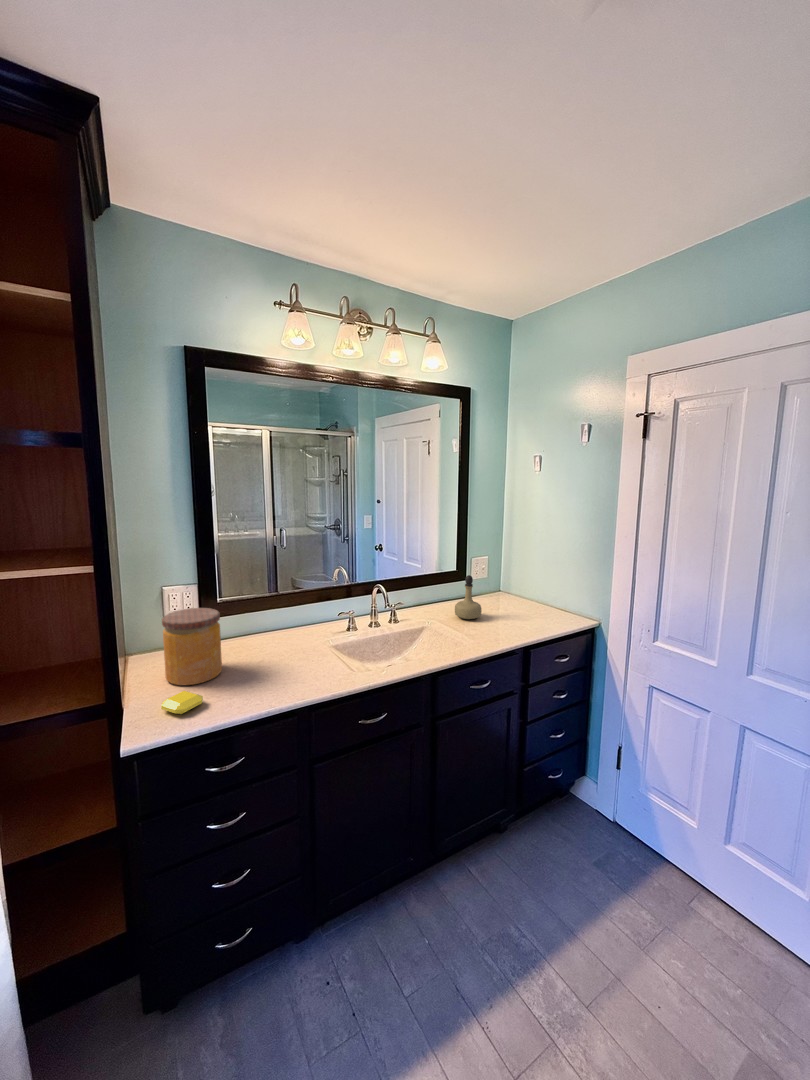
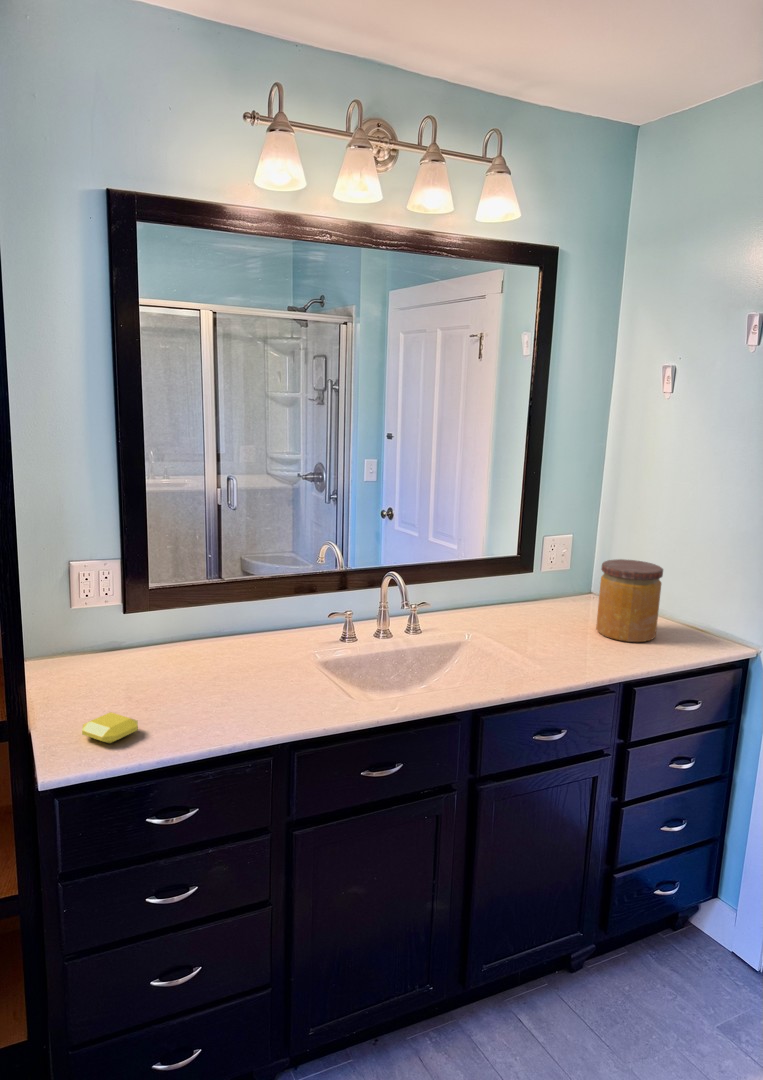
perfume bottle: present [455,575,482,619] -> none [514,562,558,633]
jar: present [162,608,222,685] -> present [596,559,663,642]

